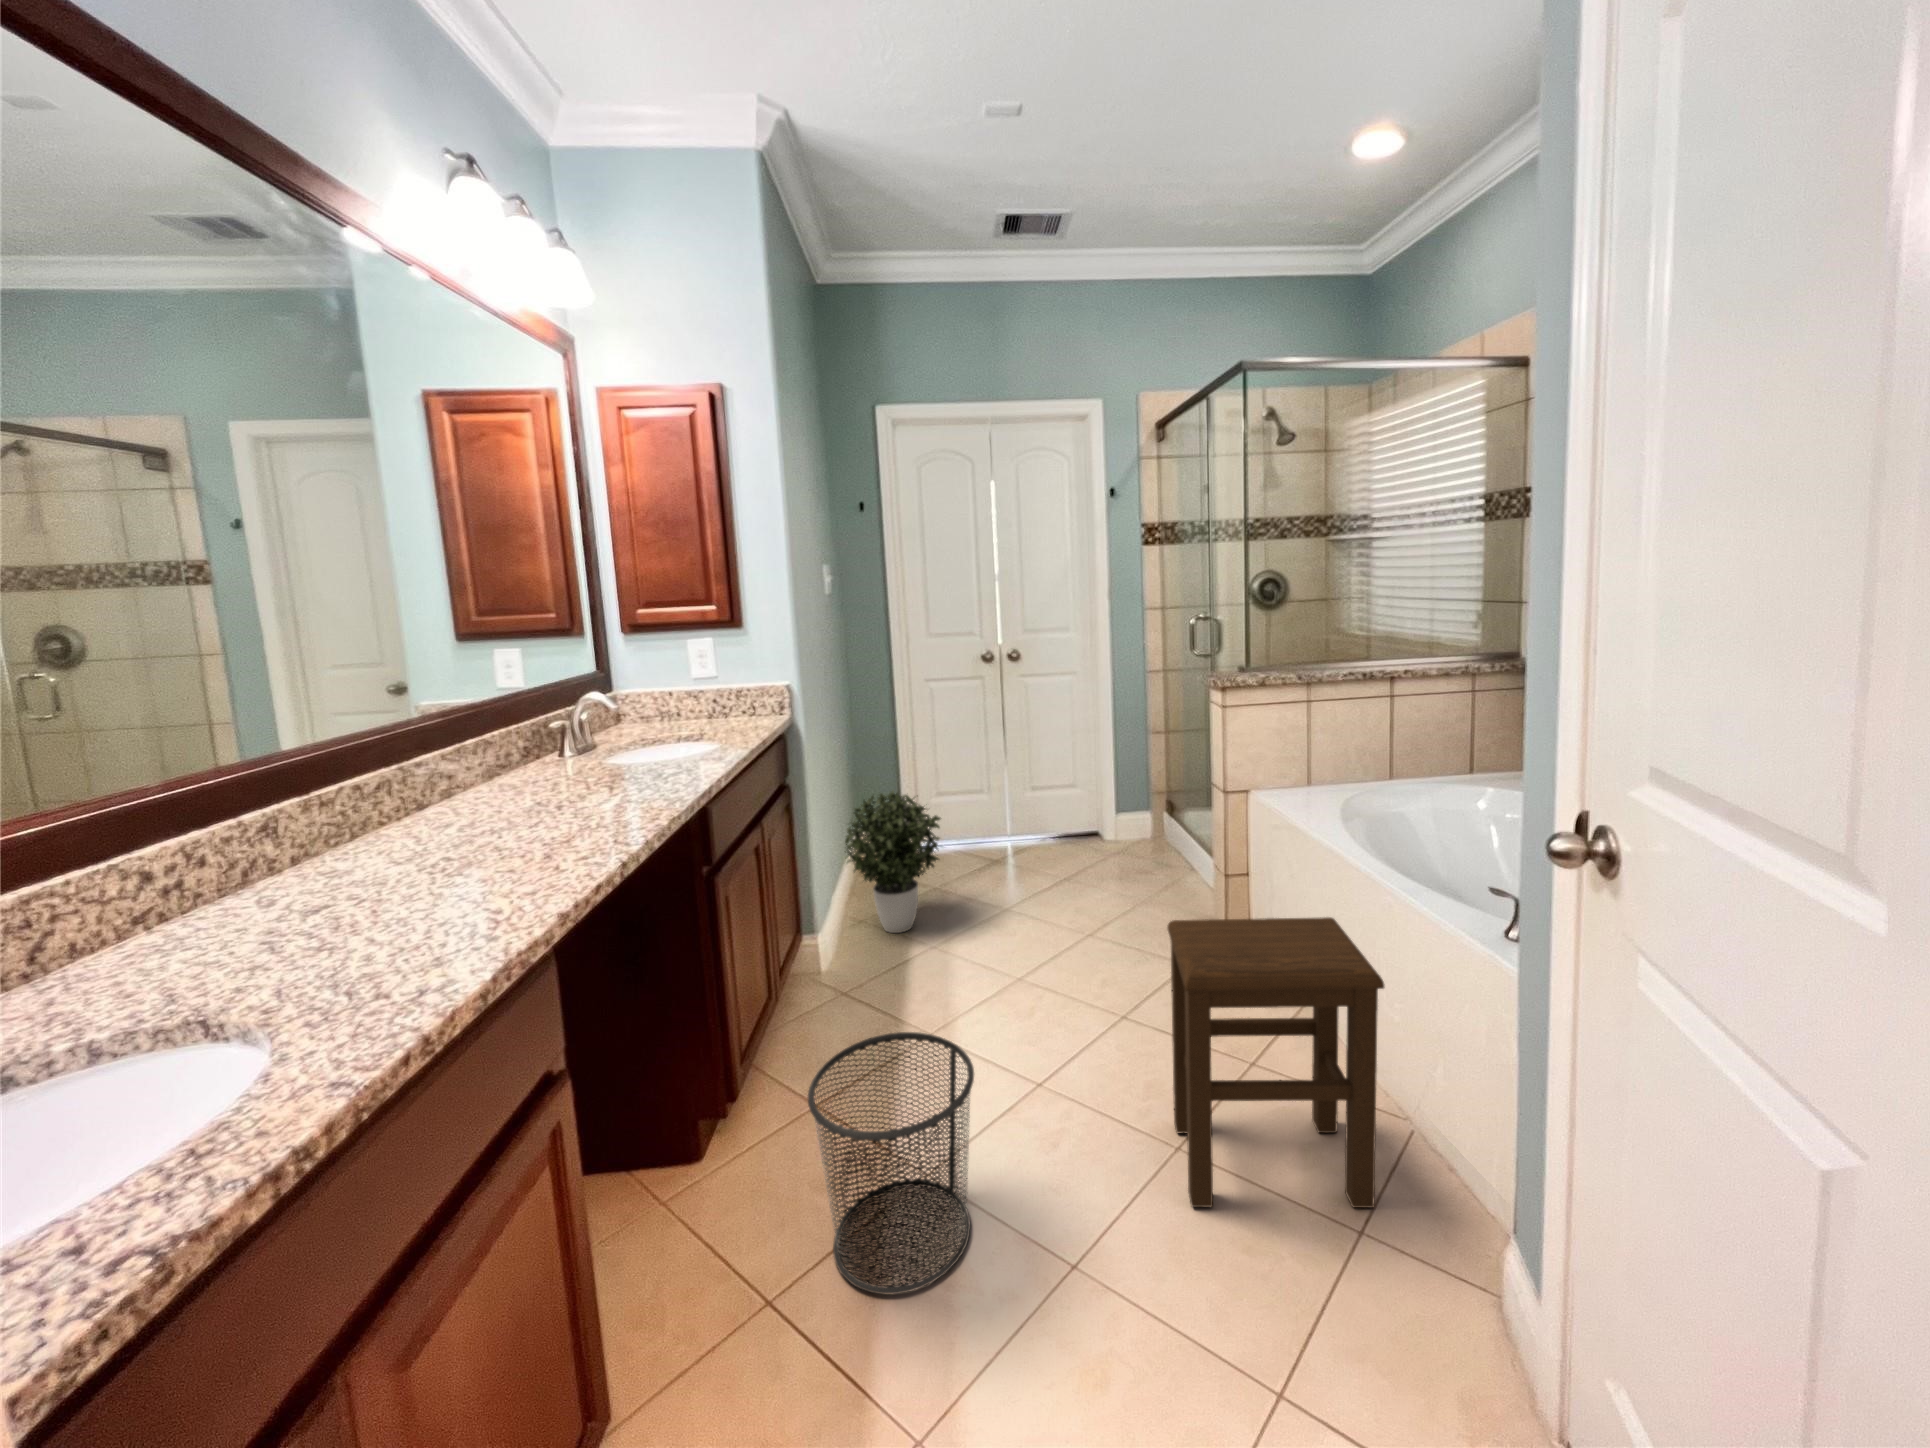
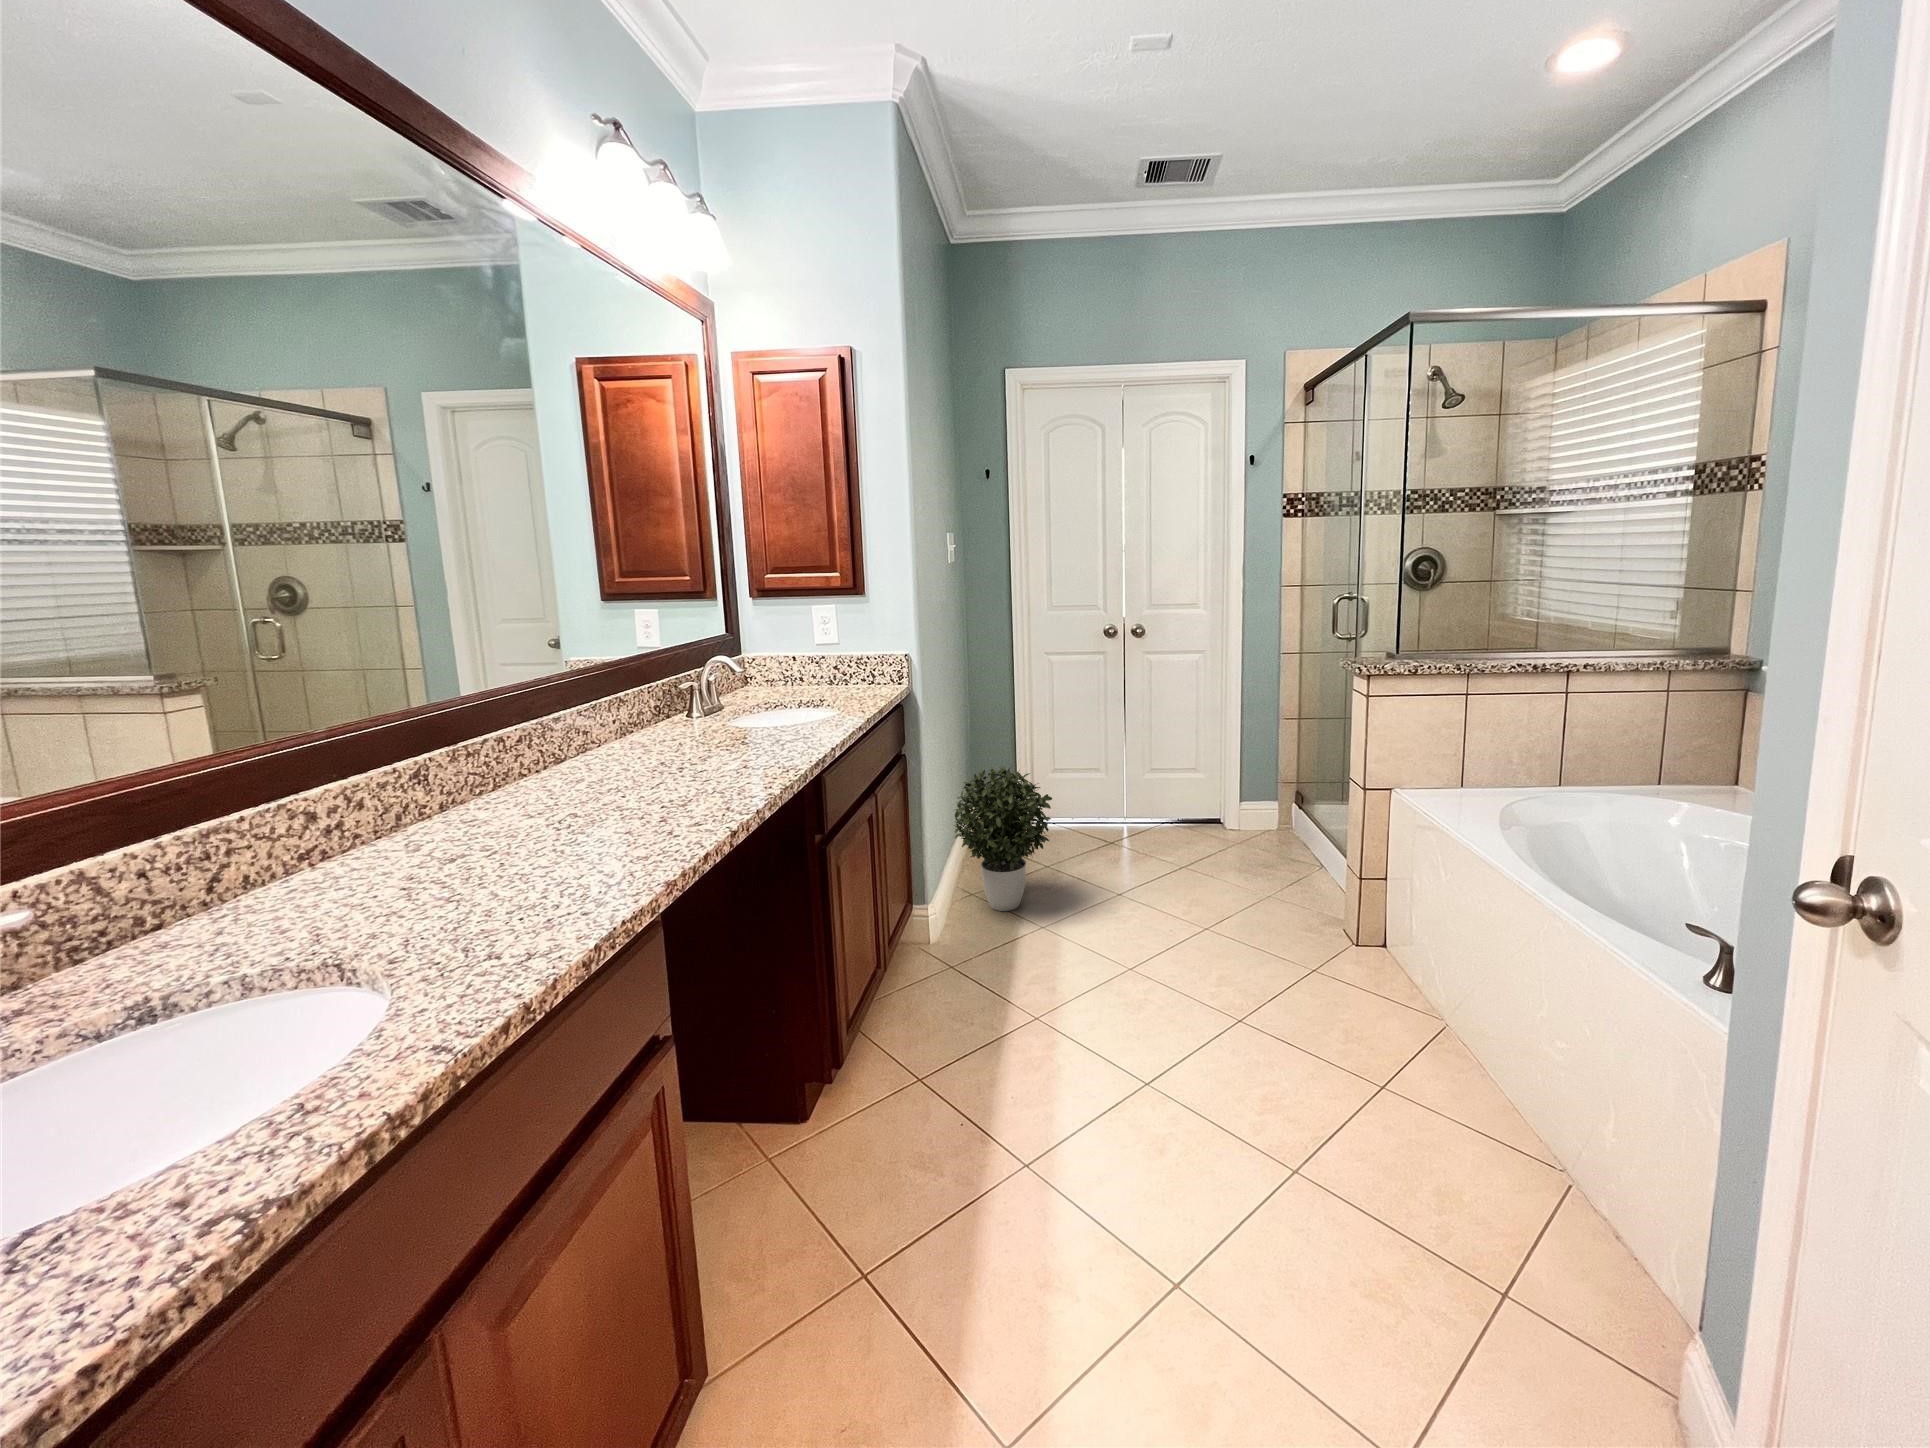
stool: present [1167,917,1385,1208] -> none [1290,930,1553,1275]
waste bin: present [807,1032,974,1294] -> none [906,1021,1077,1290]

